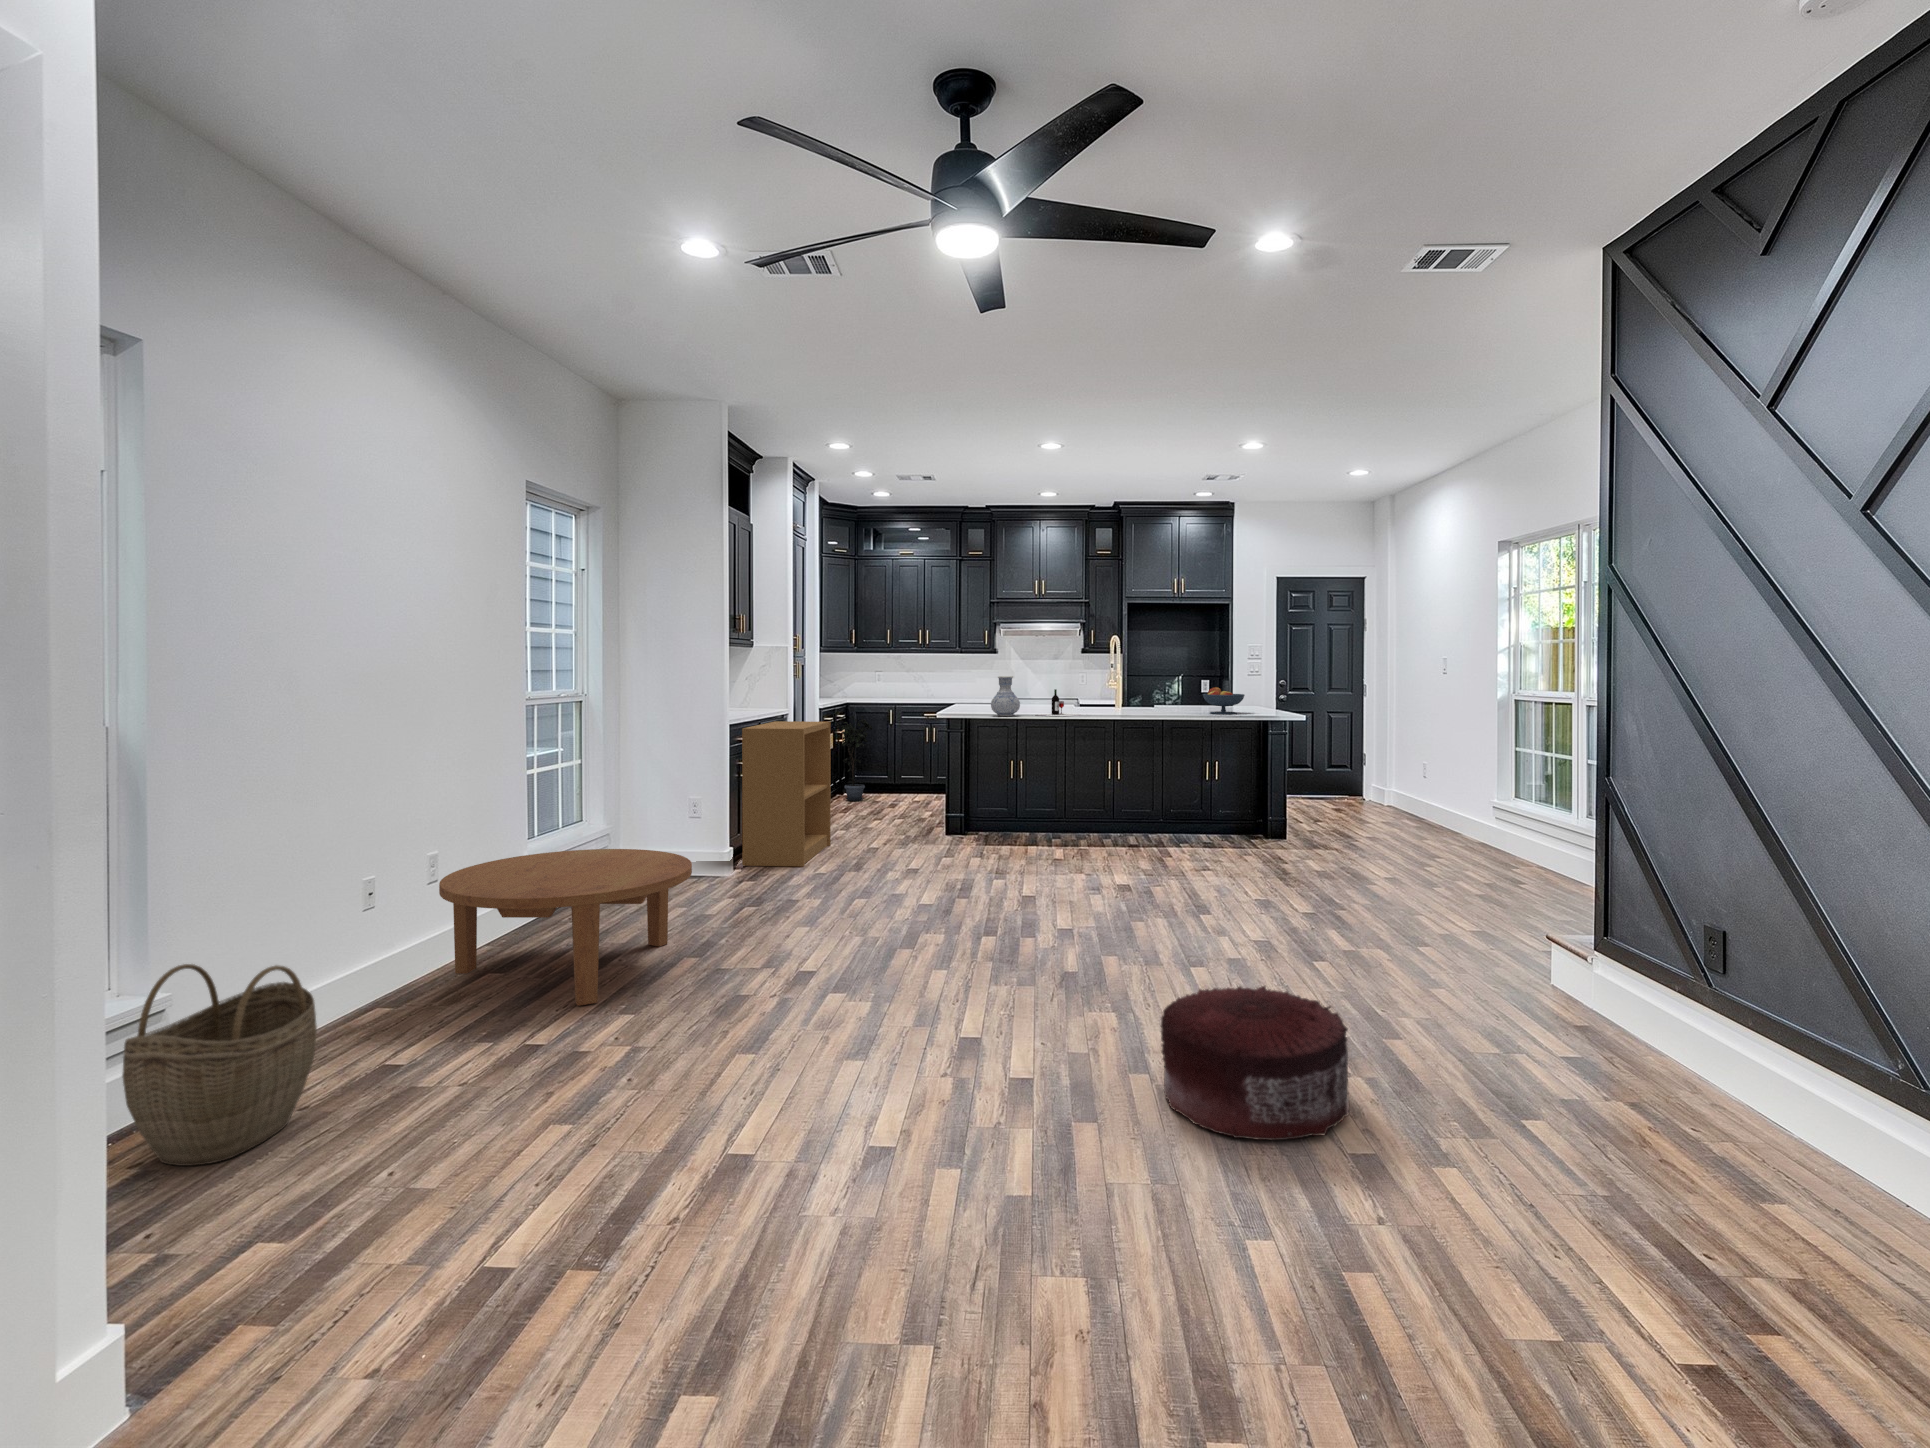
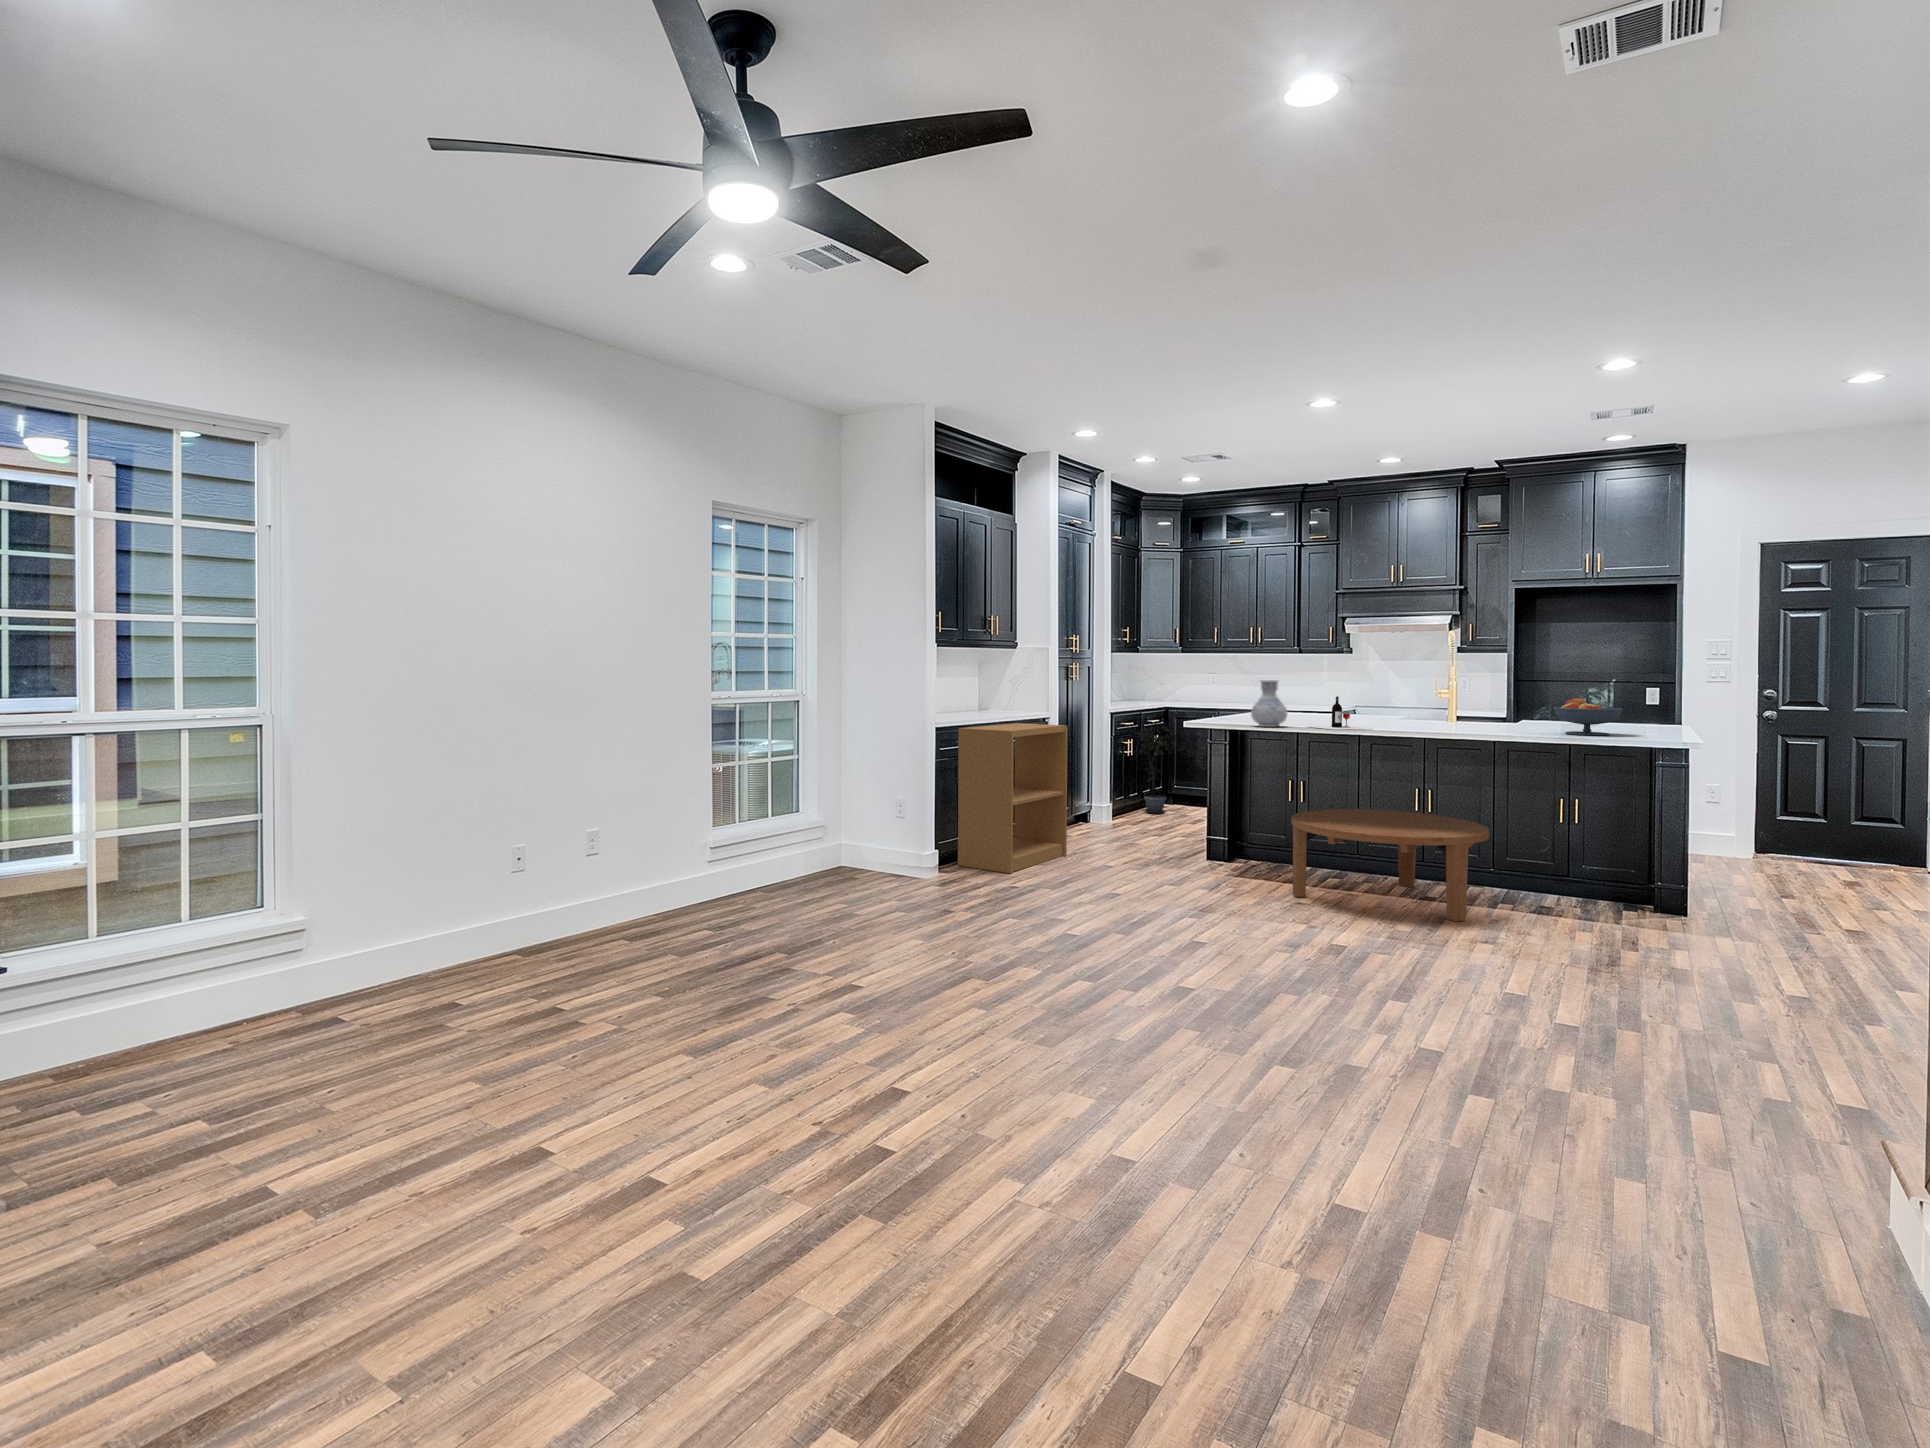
coffee table: present [439,849,692,1006] -> present [1291,809,1489,921]
woven basket: present [122,964,317,1166] -> none [281,879,416,1030]
pouf: present [1161,986,1349,1140] -> none [1005,1080,1274,1323]

